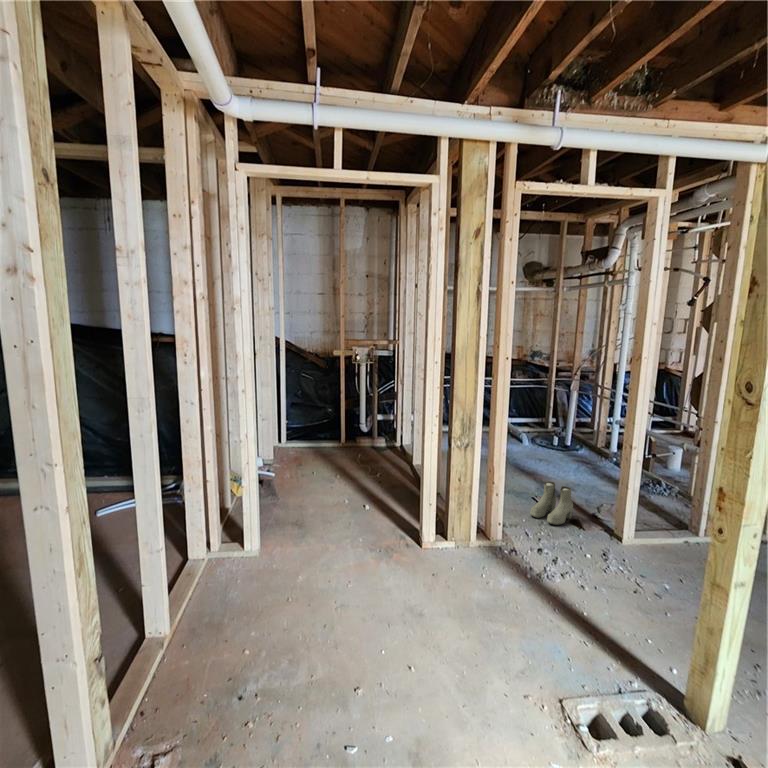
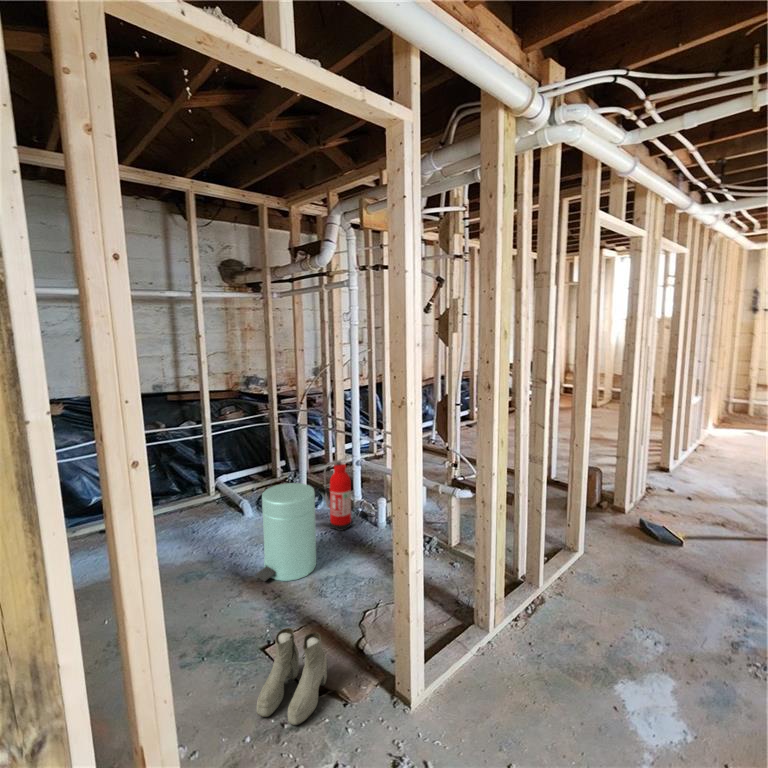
fire extinguisher: none [586,412,613,467] -> present [324,456,352,531]
trash can: none [531,419,578,480] -> present [256,483,316,581]

